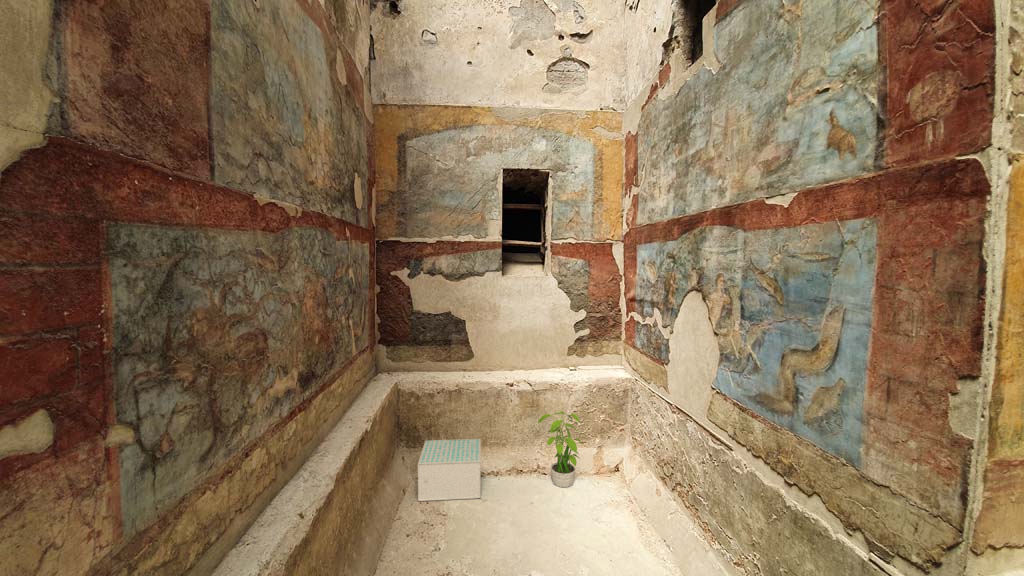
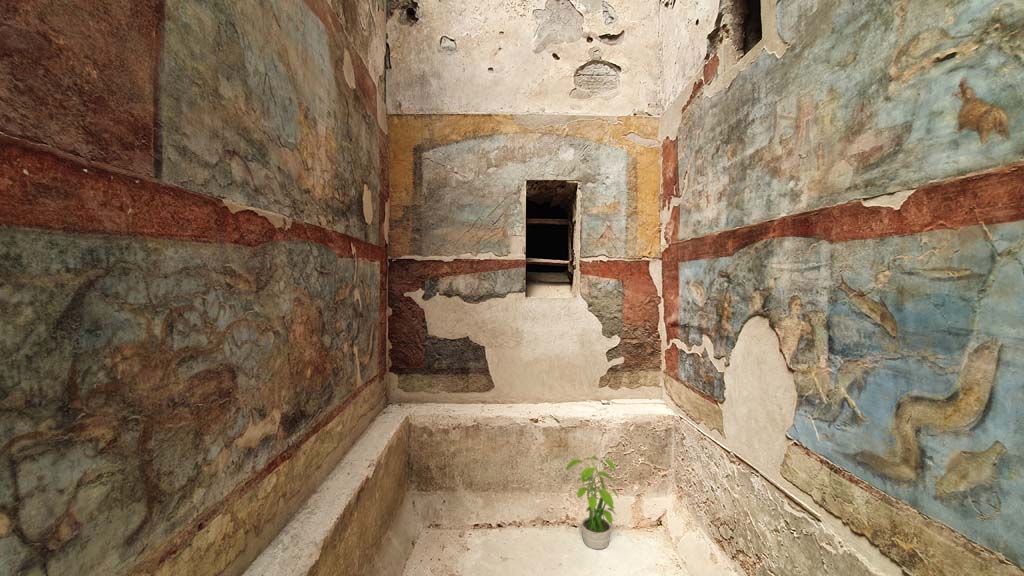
storage box: present [418,439,481,501] -> none [426,486,499,561]

